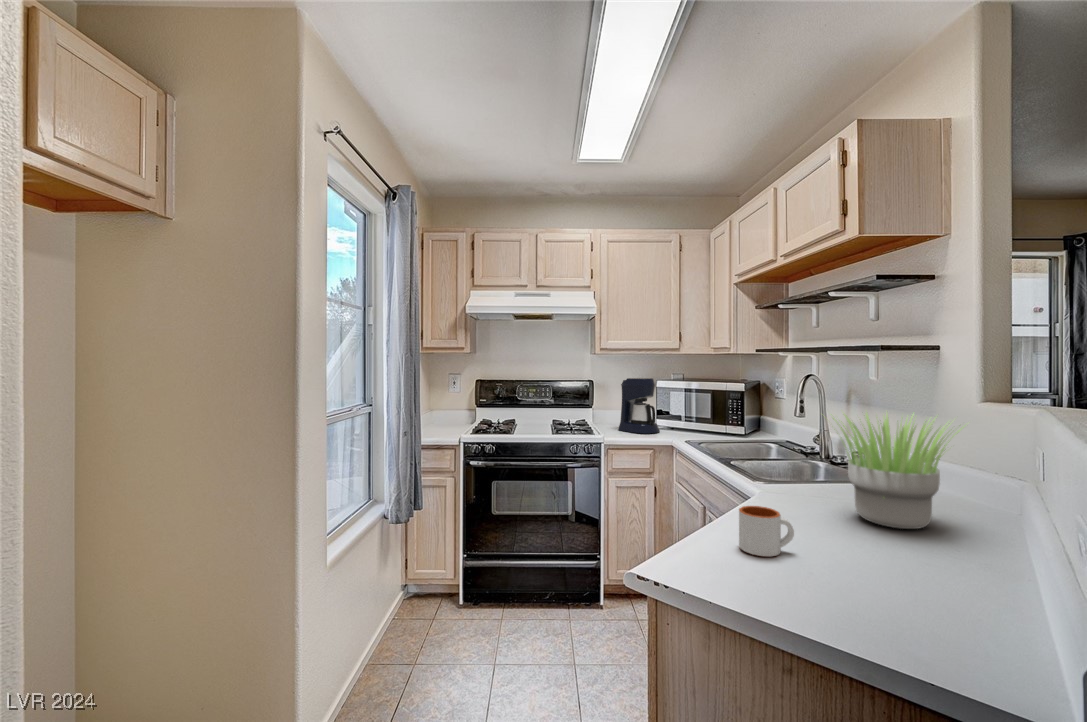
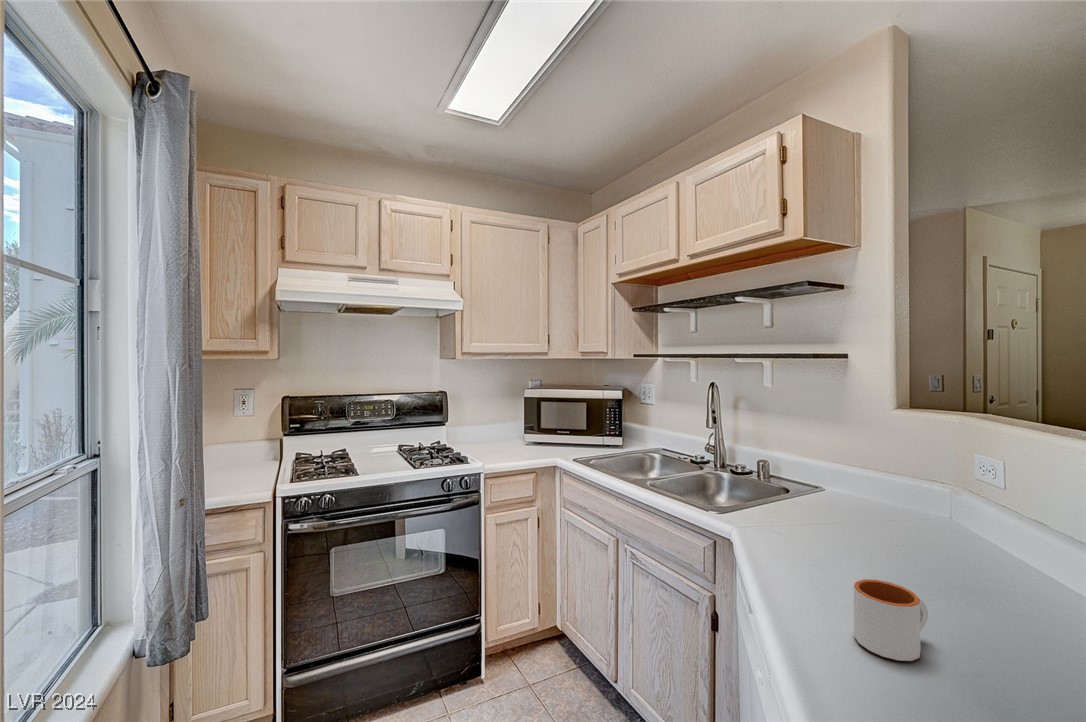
coffee maker: present [618,378,660,434] -> none [484,387,532,453]
potted plant: present [833,413,964,529] -> none [822,424,998,562]

